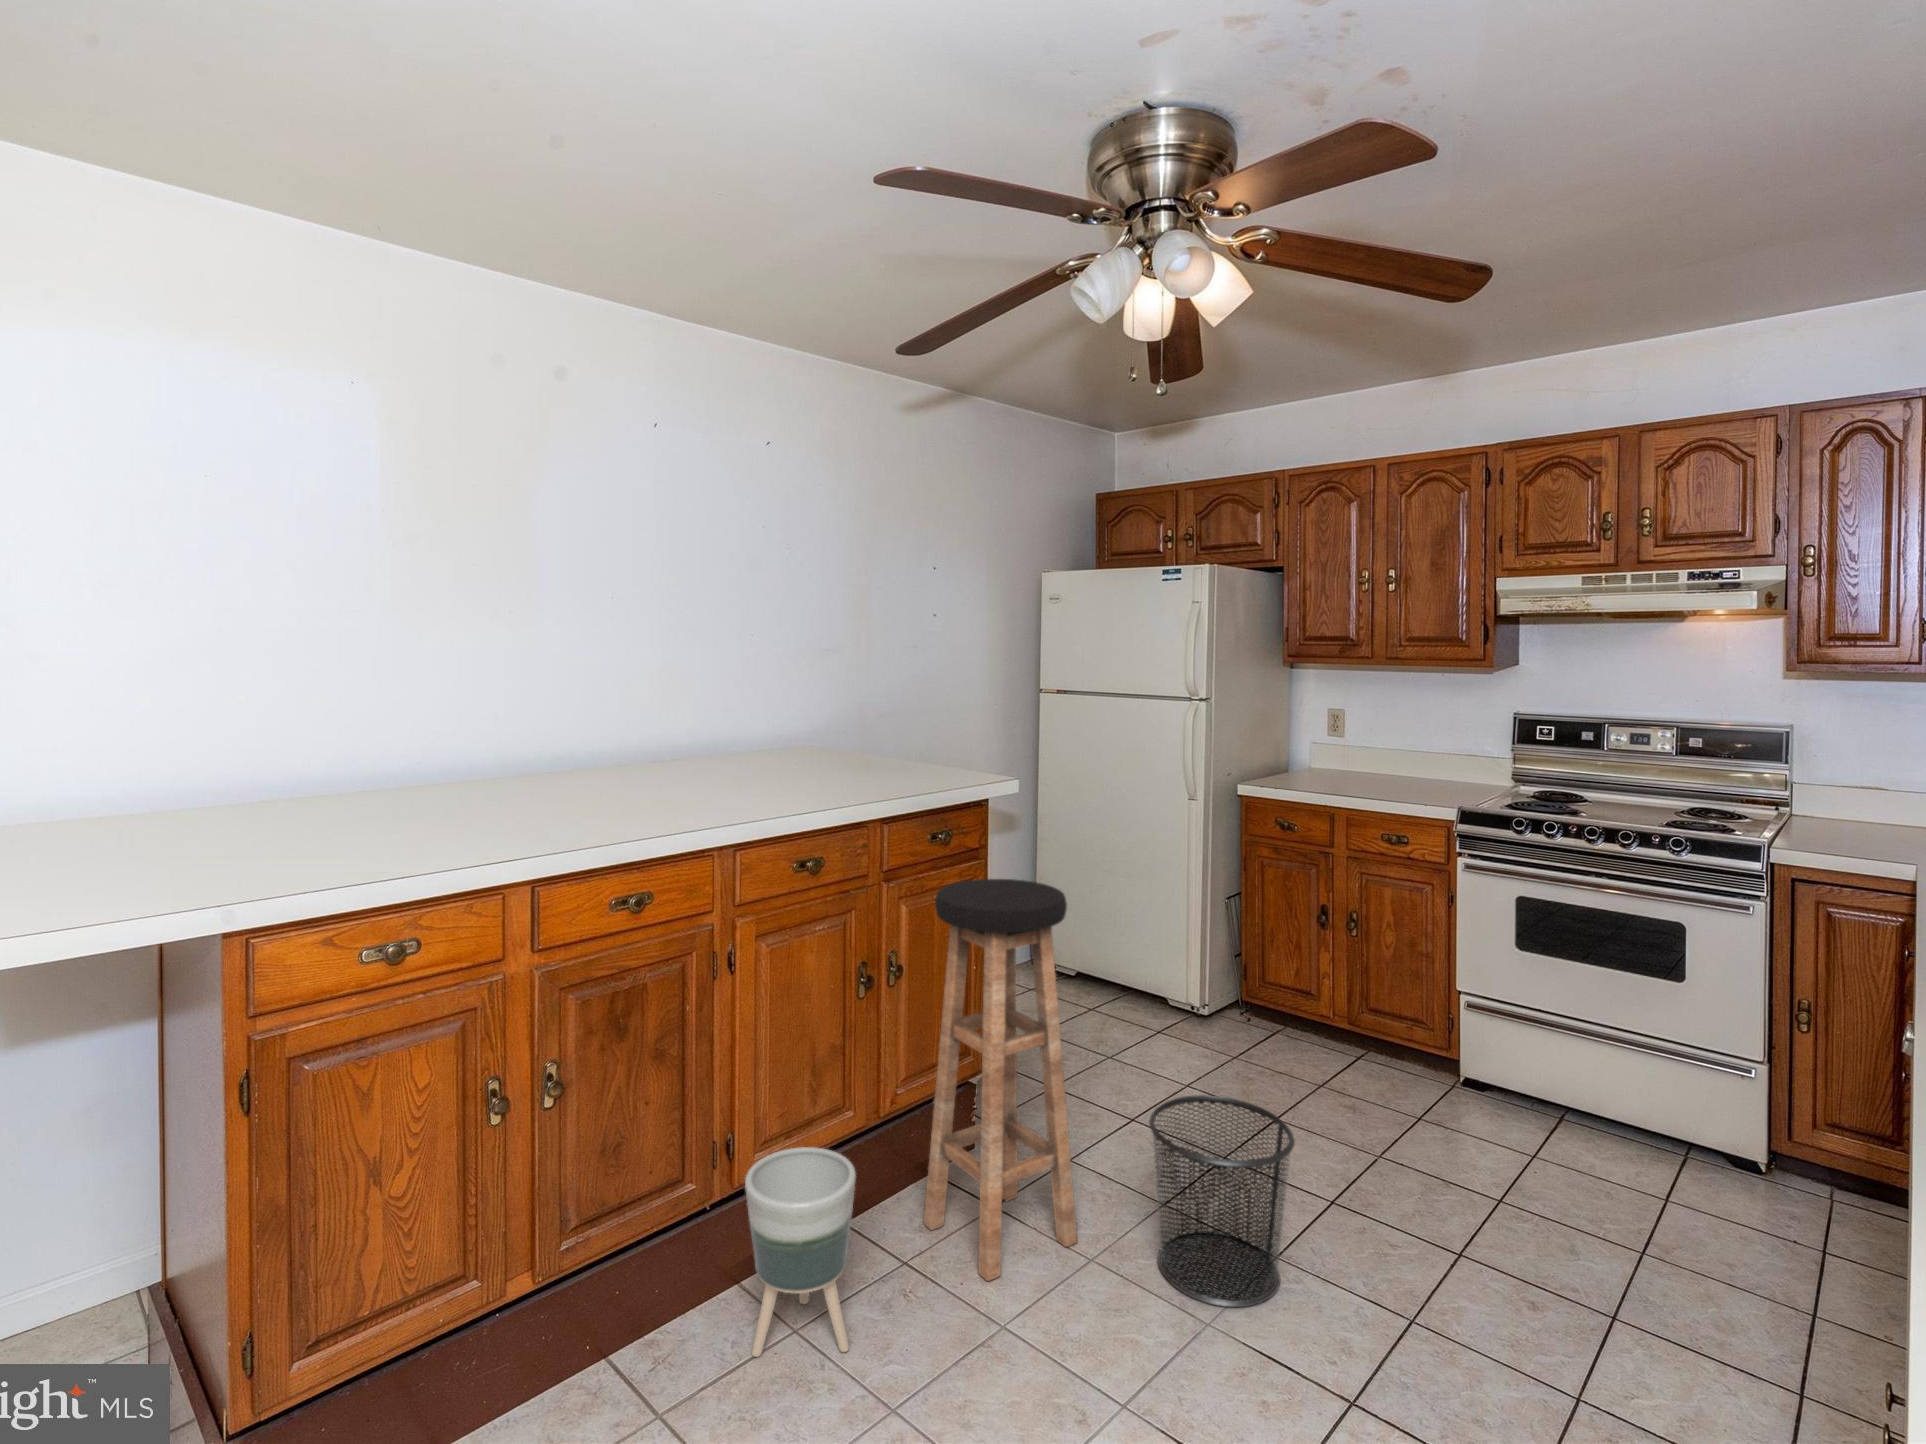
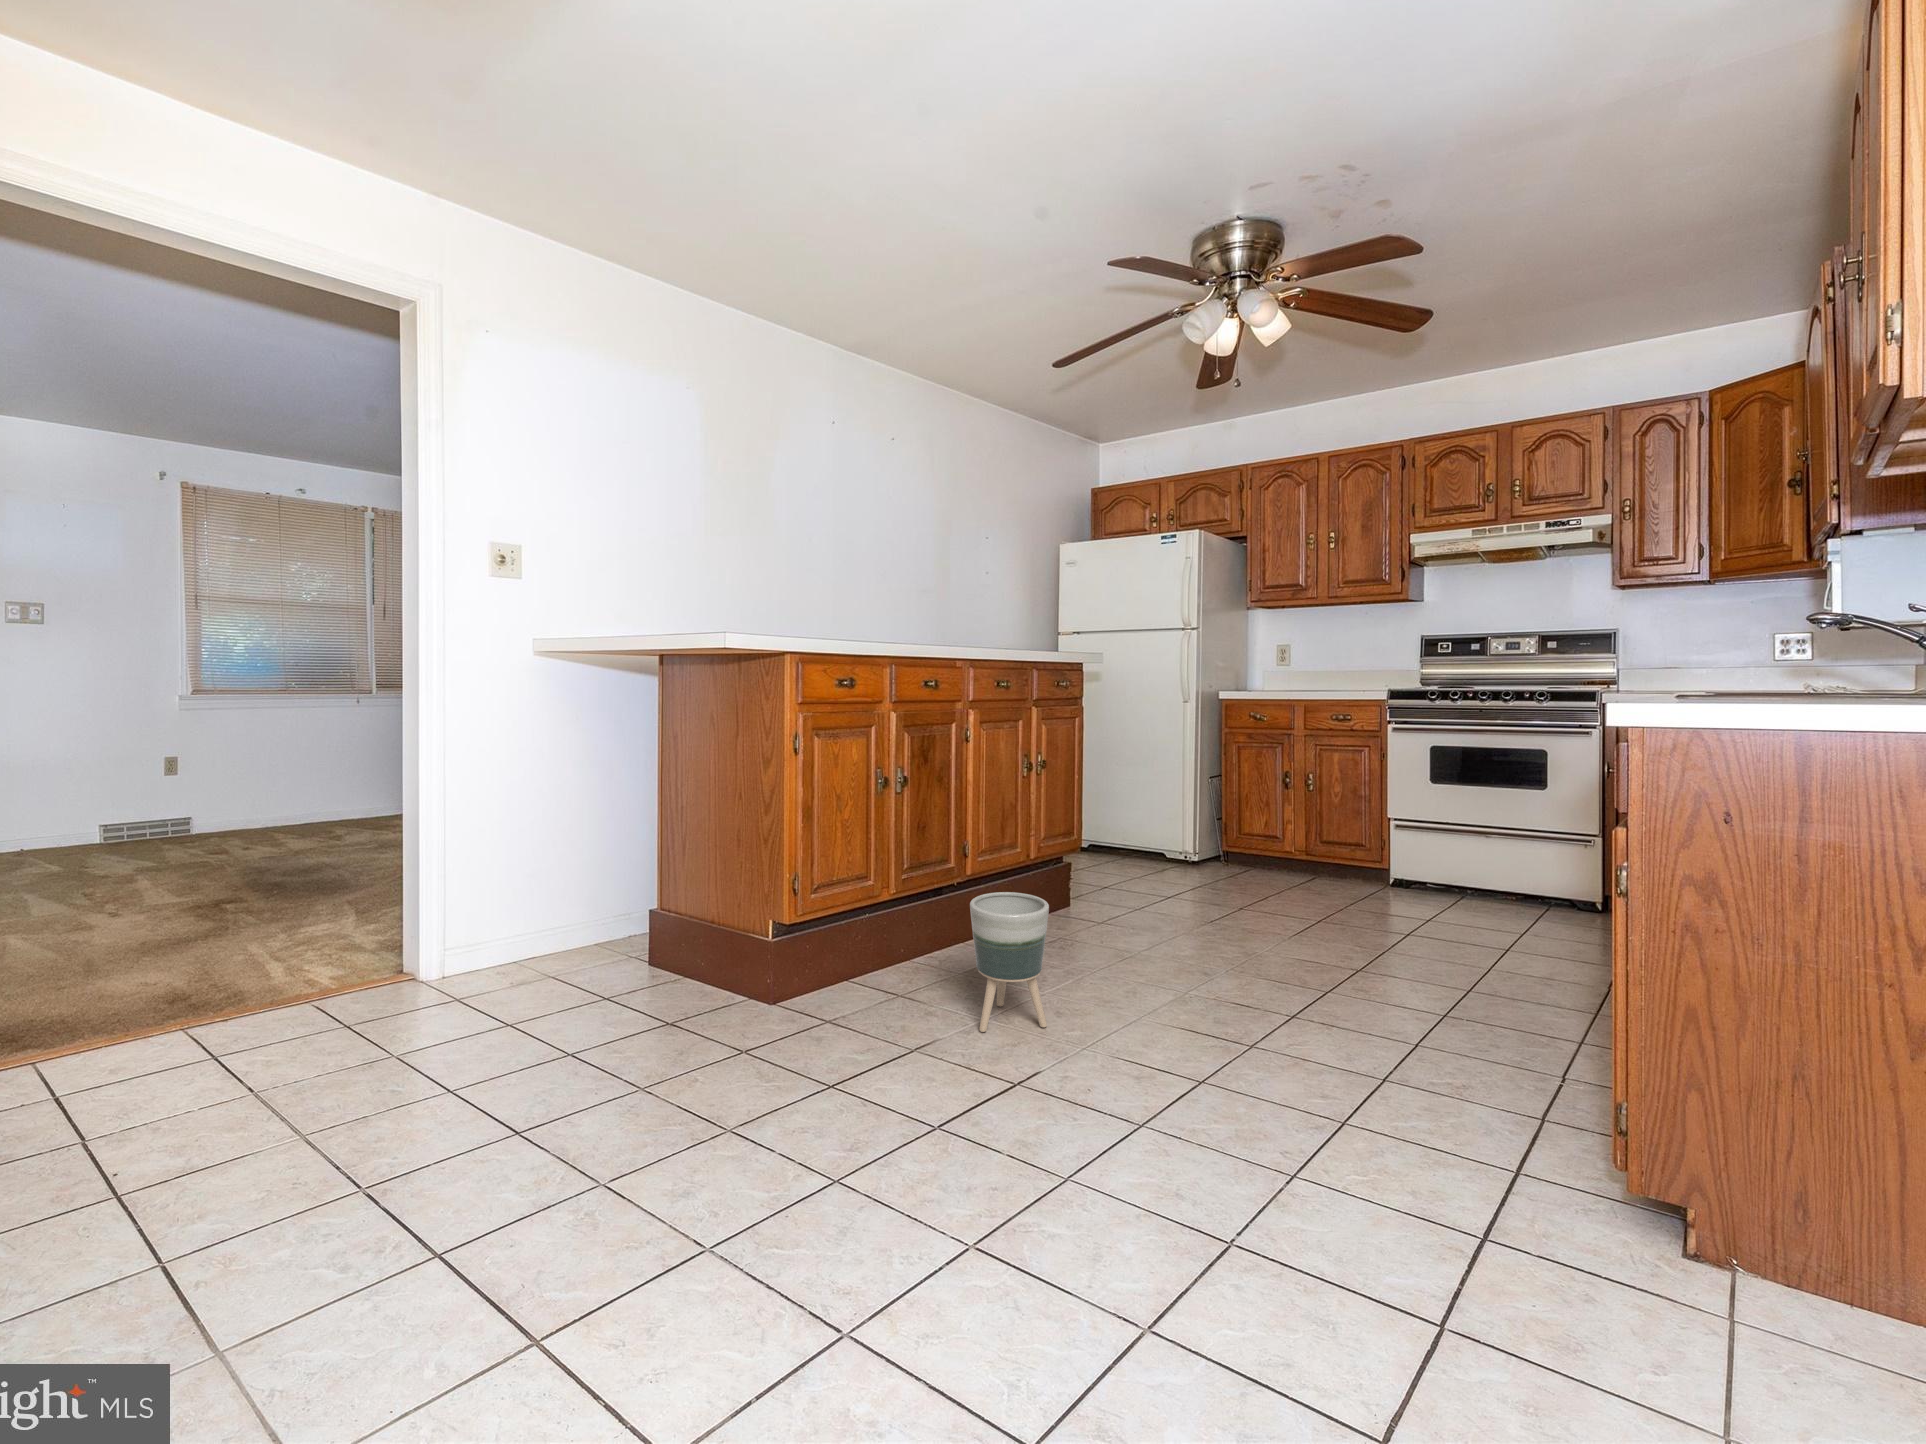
bar stool: present [924,879,1077,1281] -> none [1060,719,1174,991]
waste bin: present [1149,1095,1295,1307] -> none [1228,865,1335,997]

